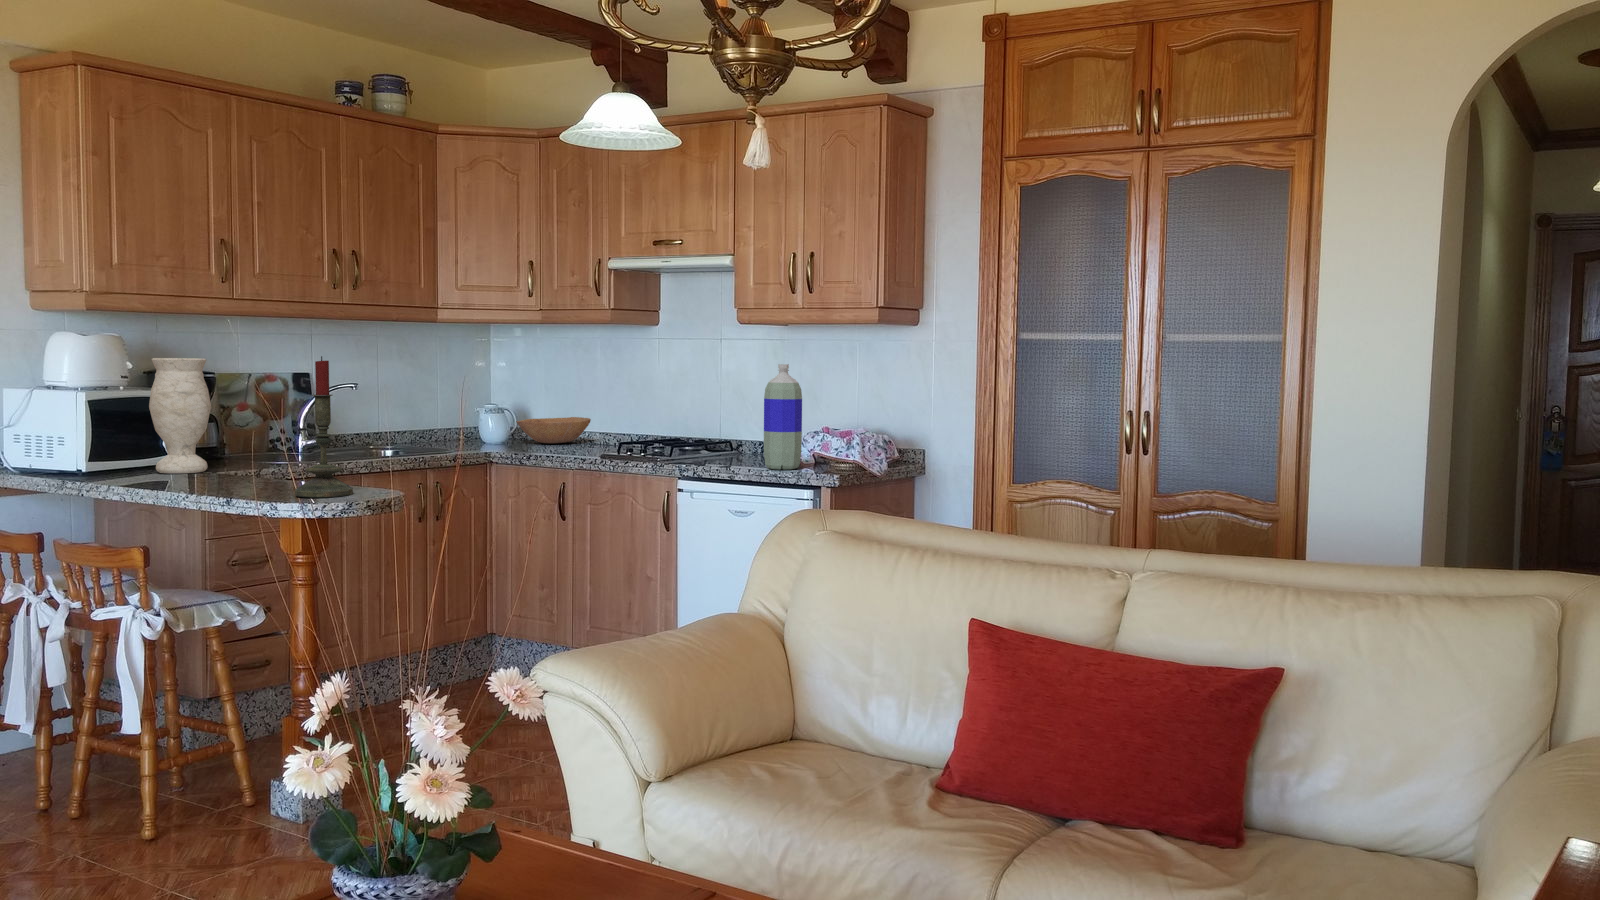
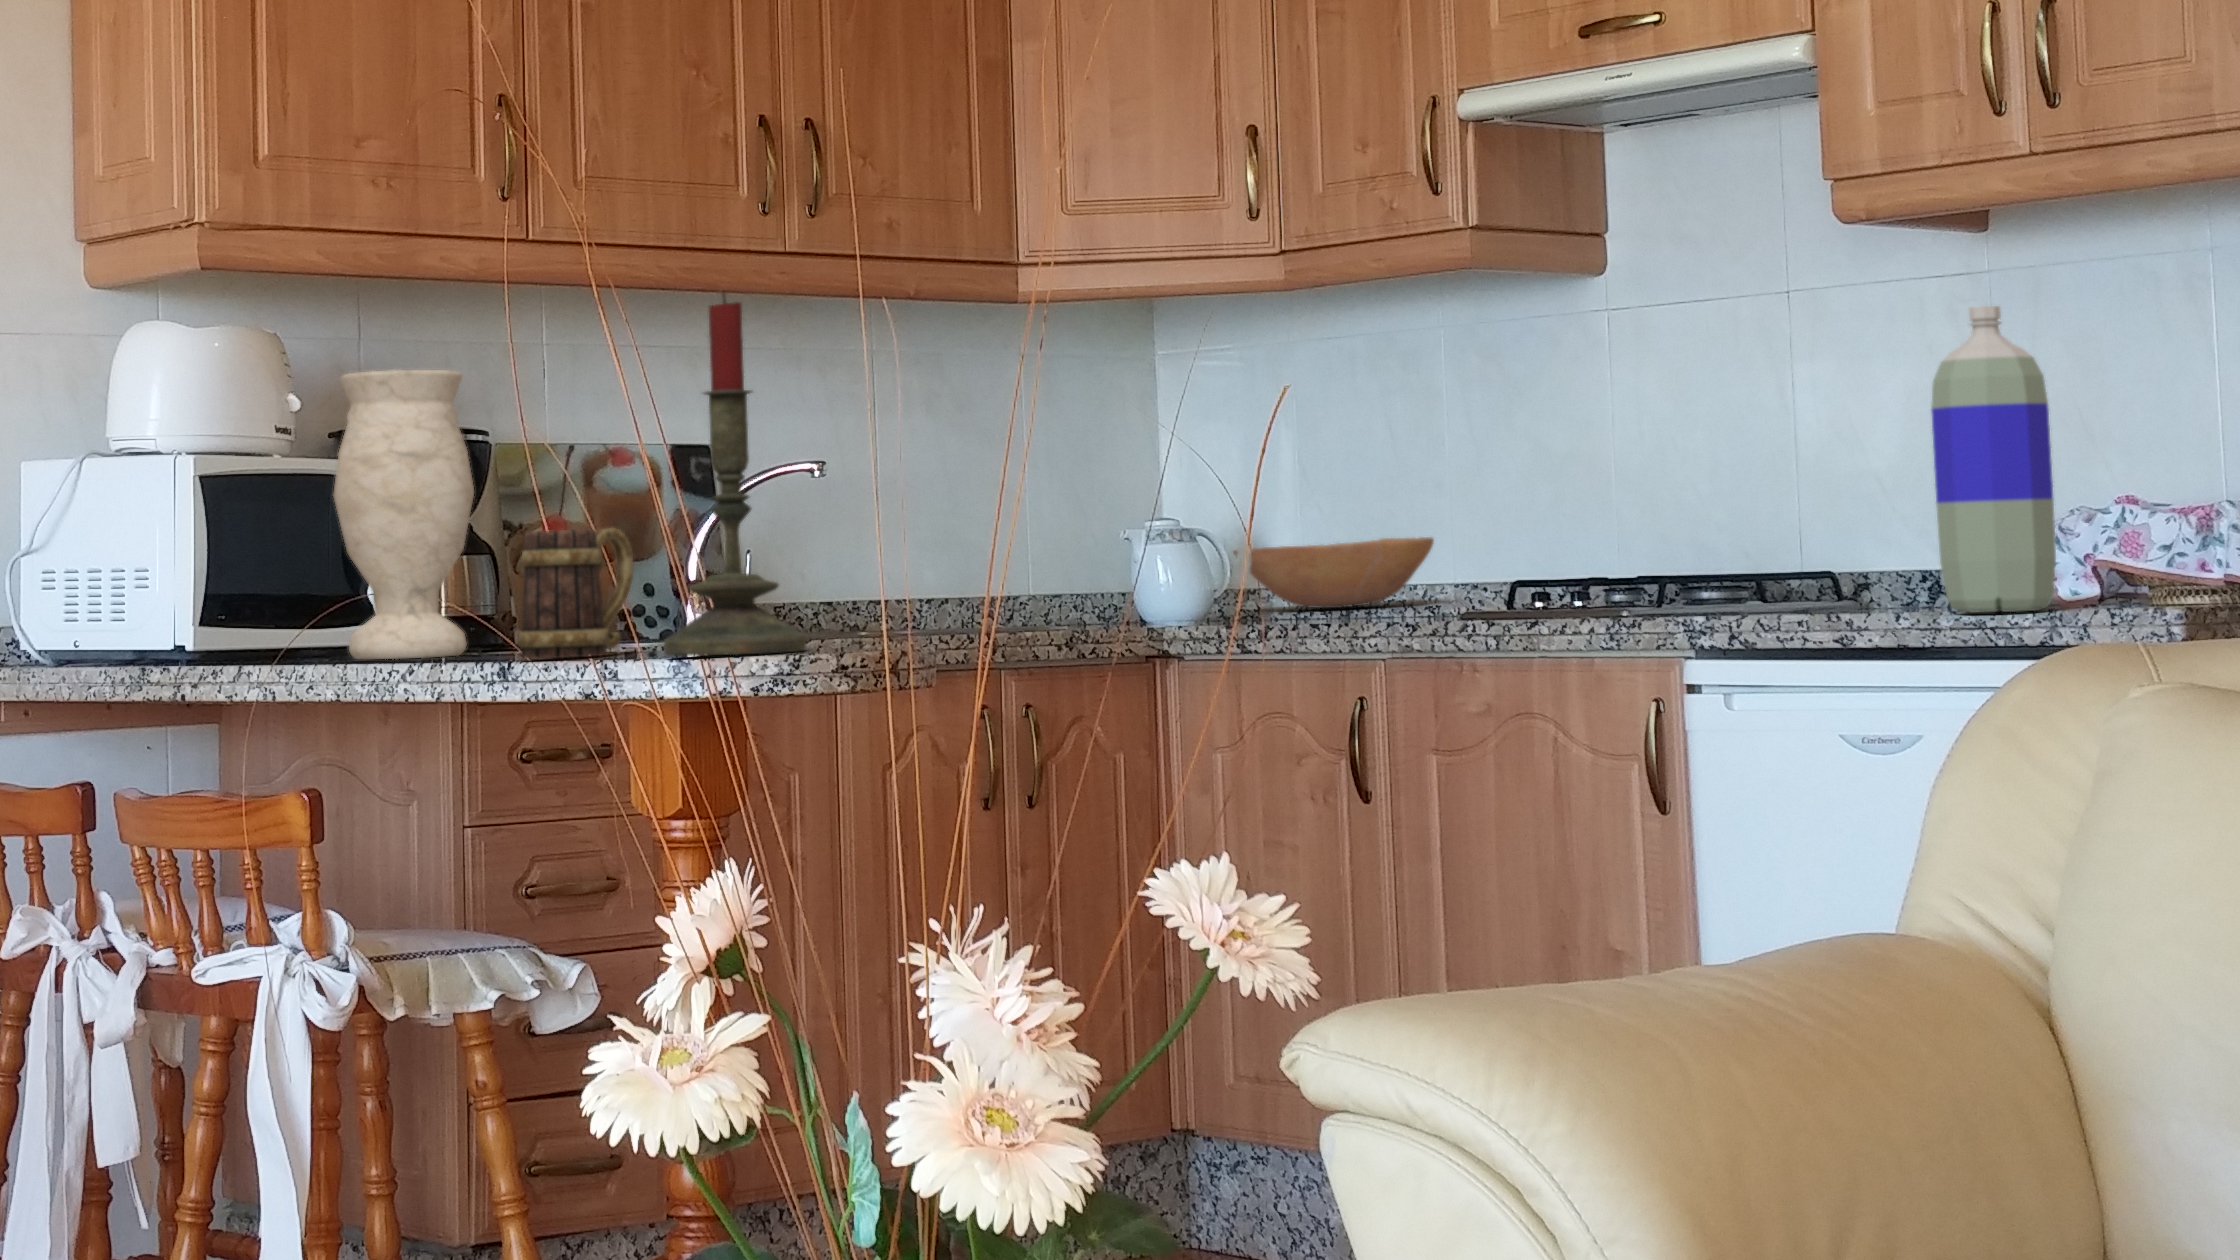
mug: none [232,436,281,488] -> present [518,528,634,658]

